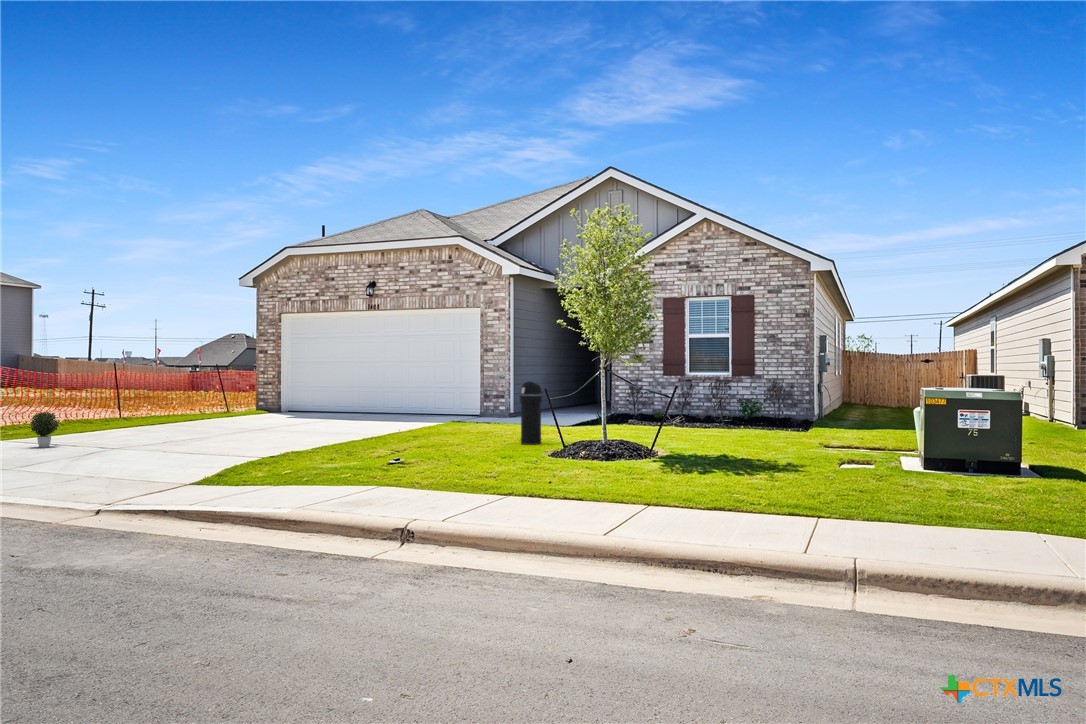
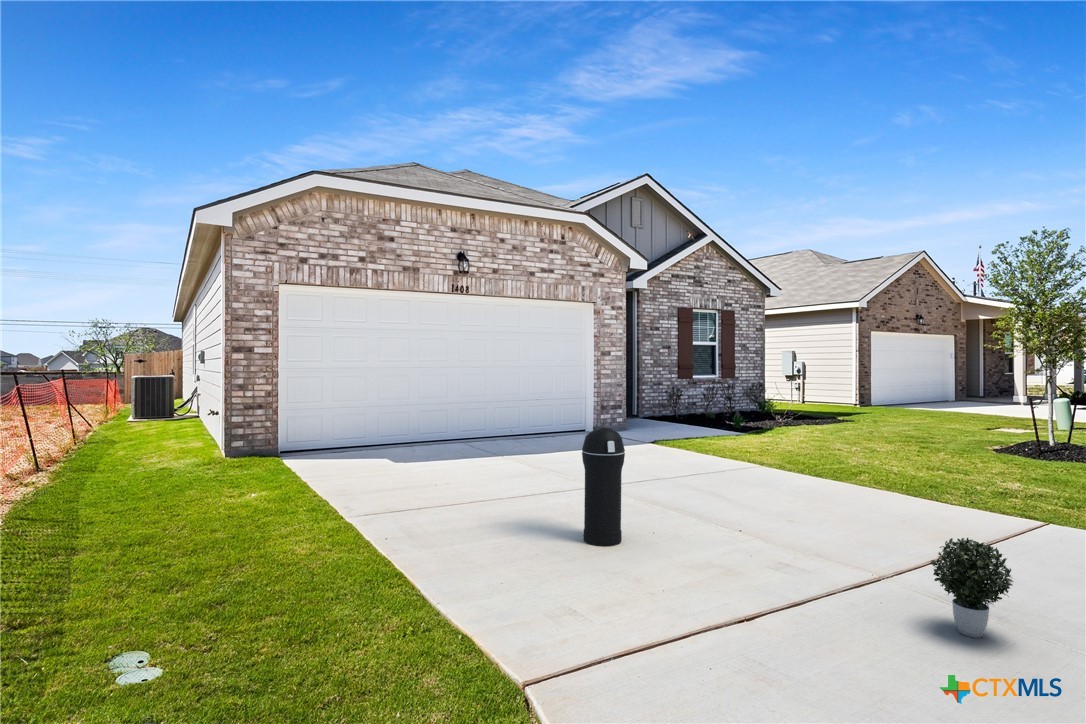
trash can: present [519,381,543,445] -> present [582,428,625,546]

